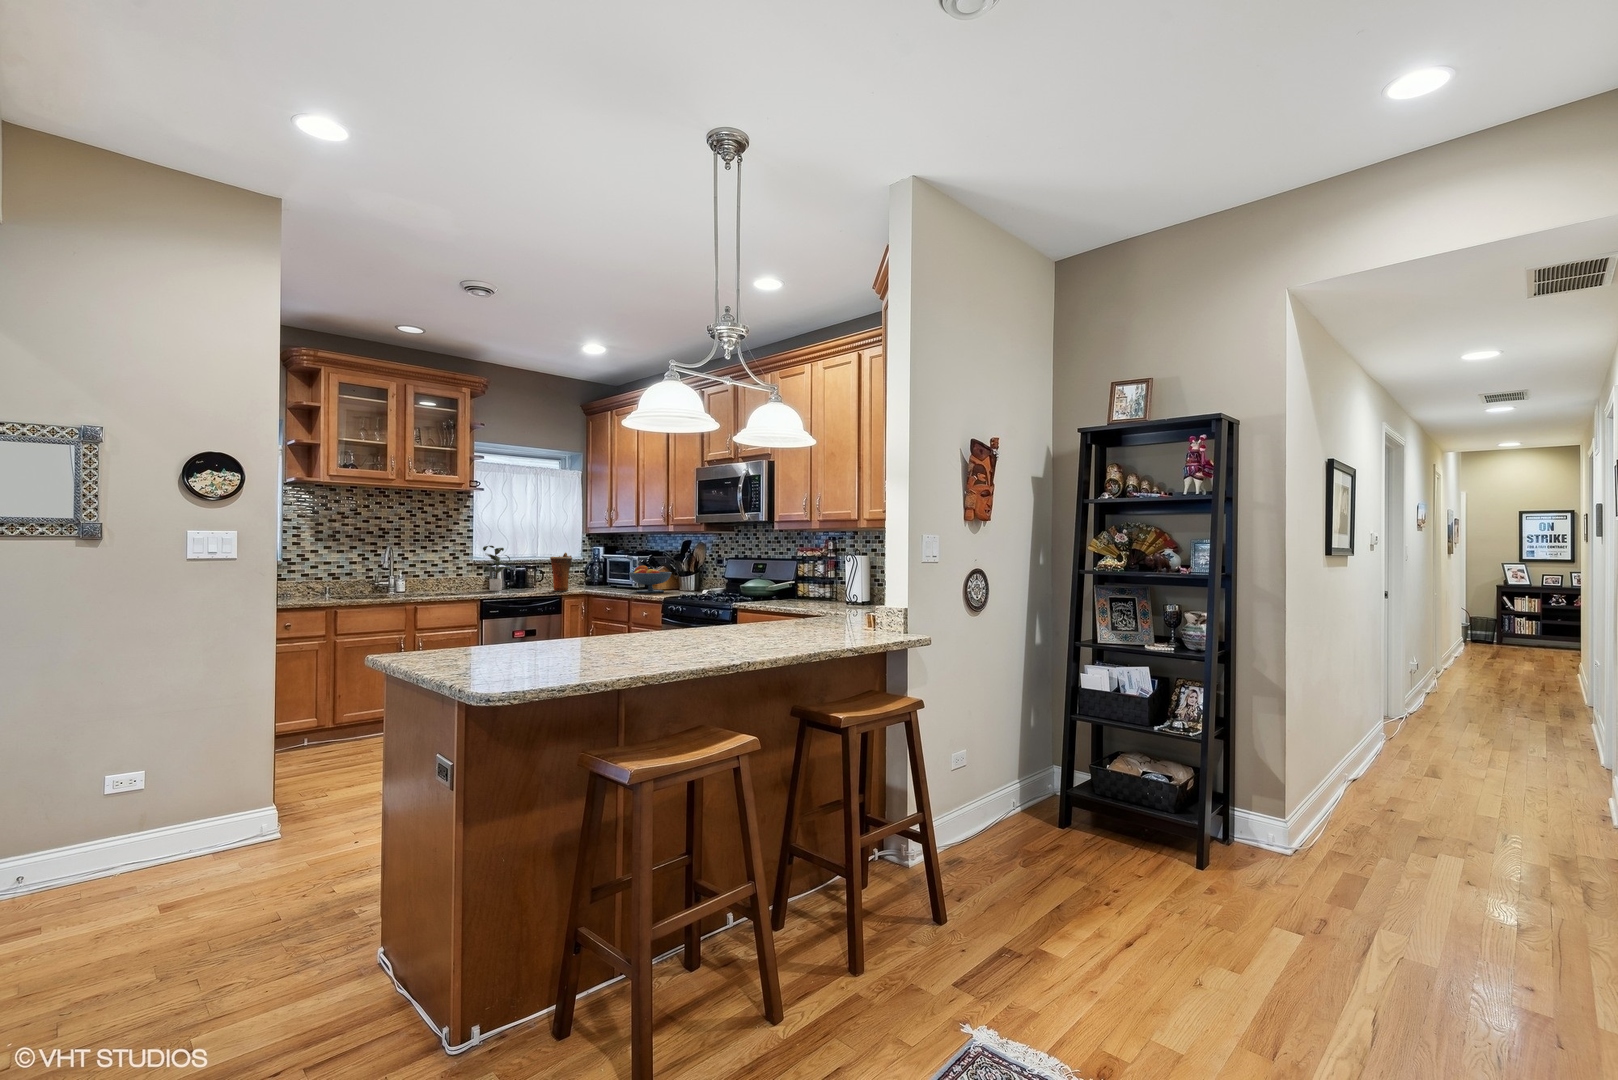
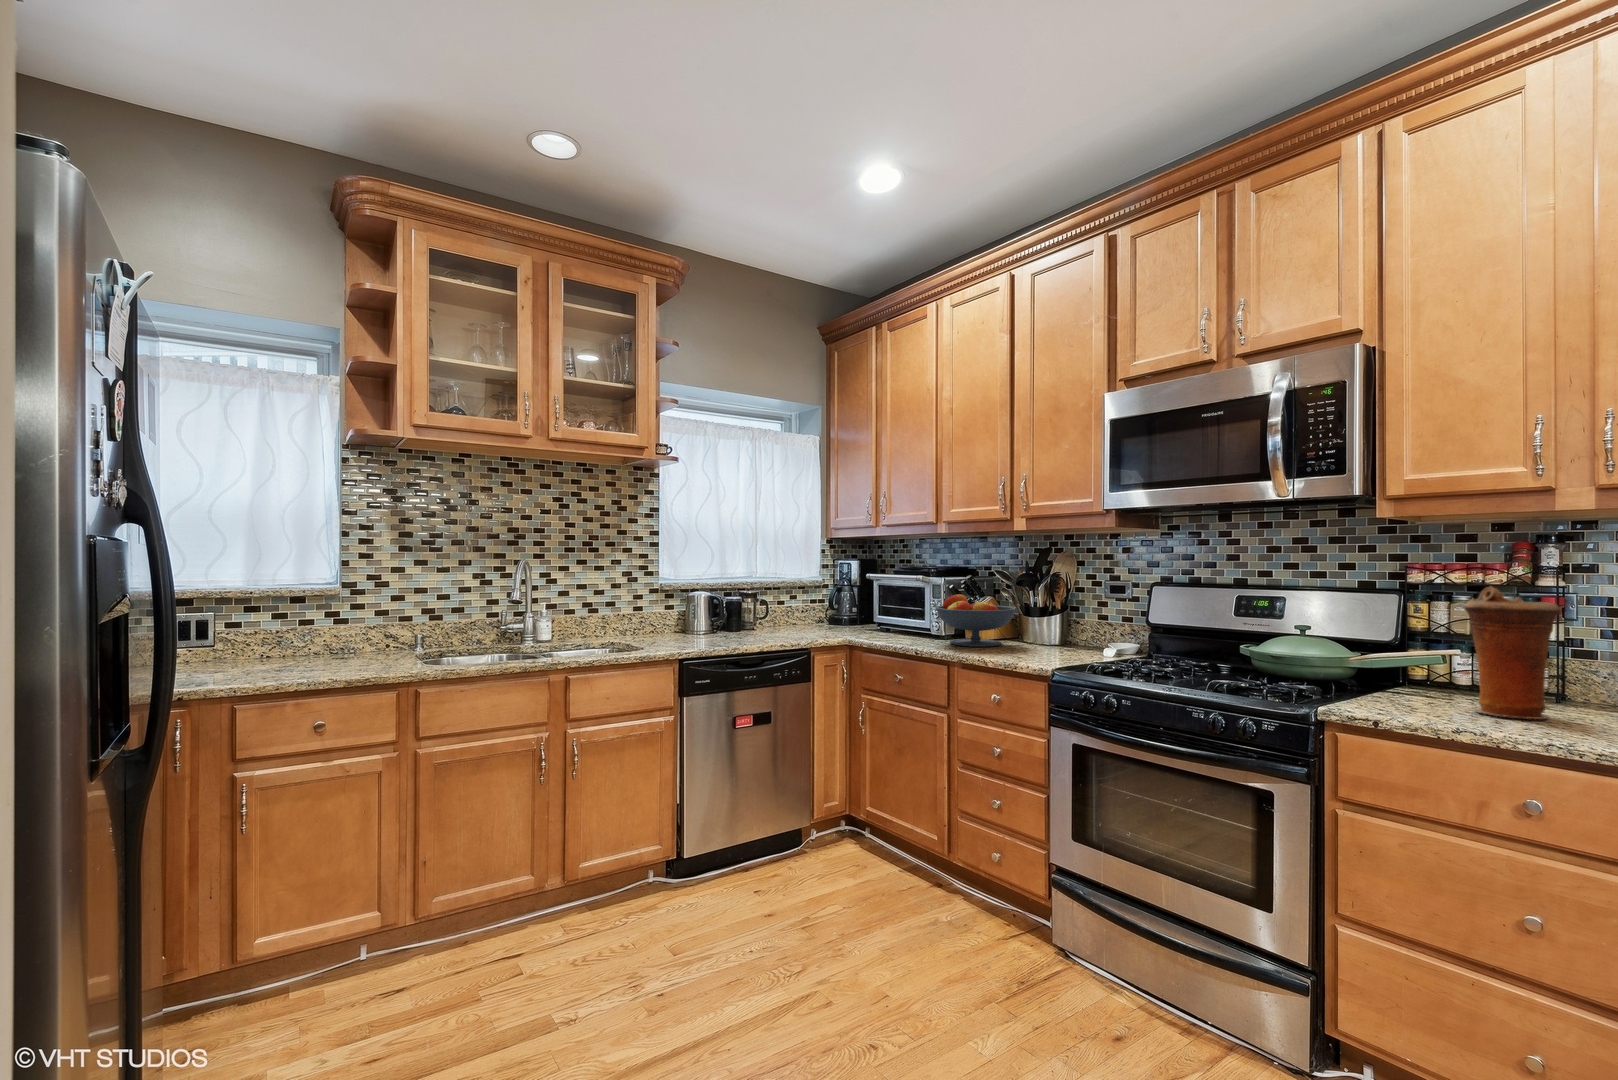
potted plant: present [483,546,510,591] -> none [667,557,738,638]
vase: present [550,552,572,591] -> present [1464,587,1560,719]

